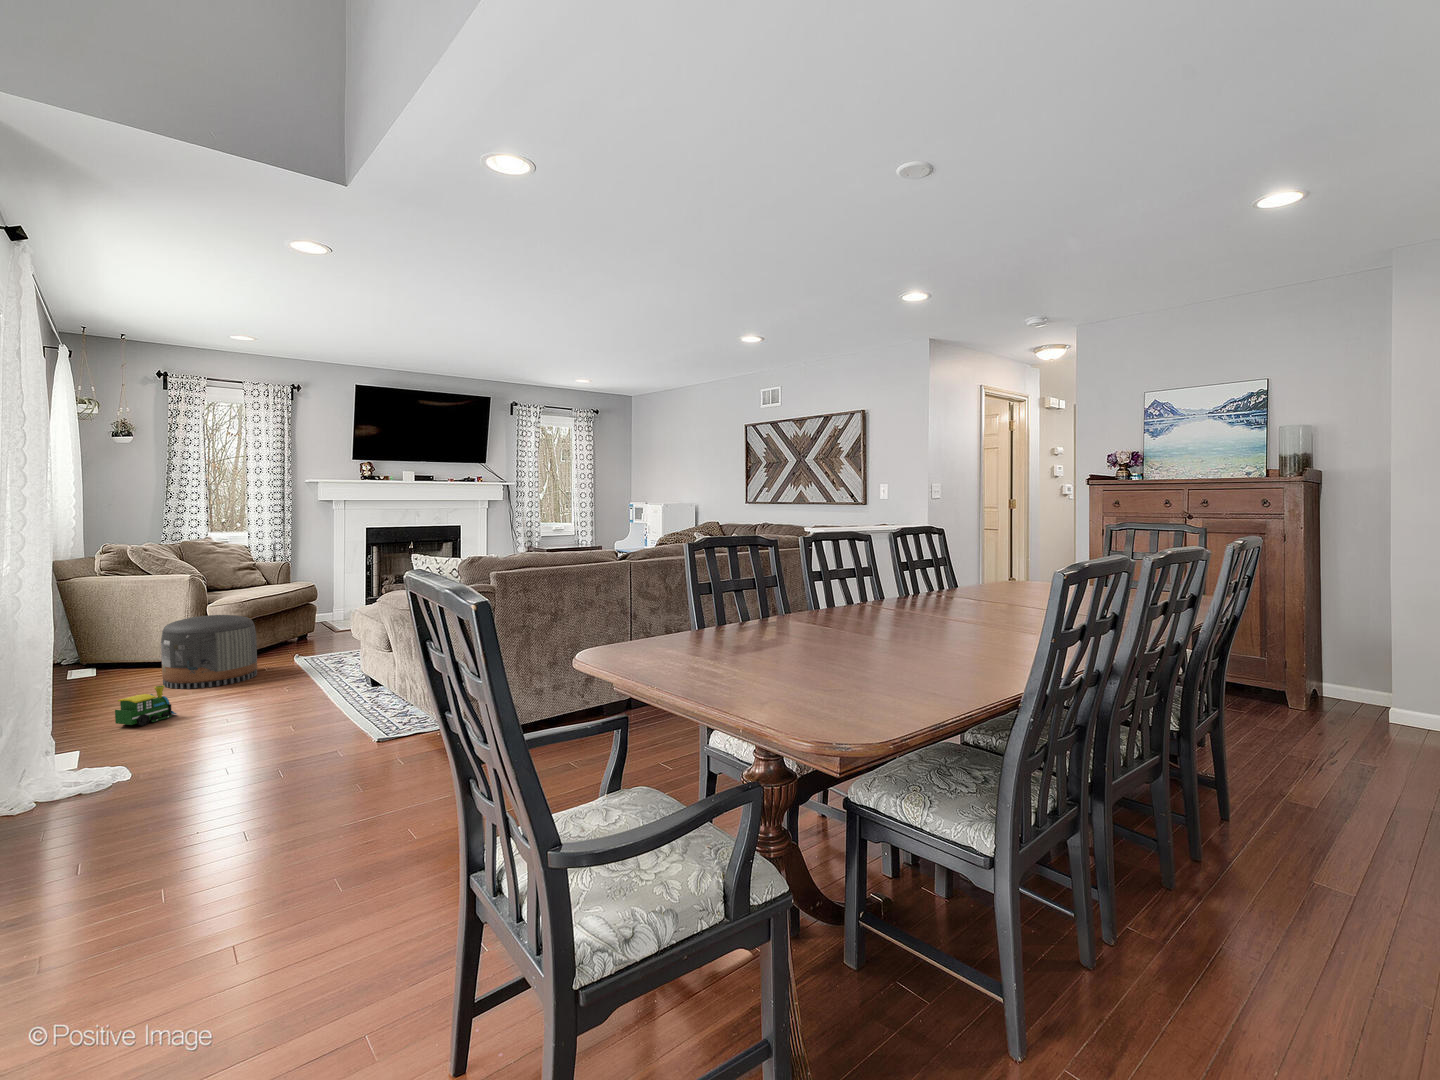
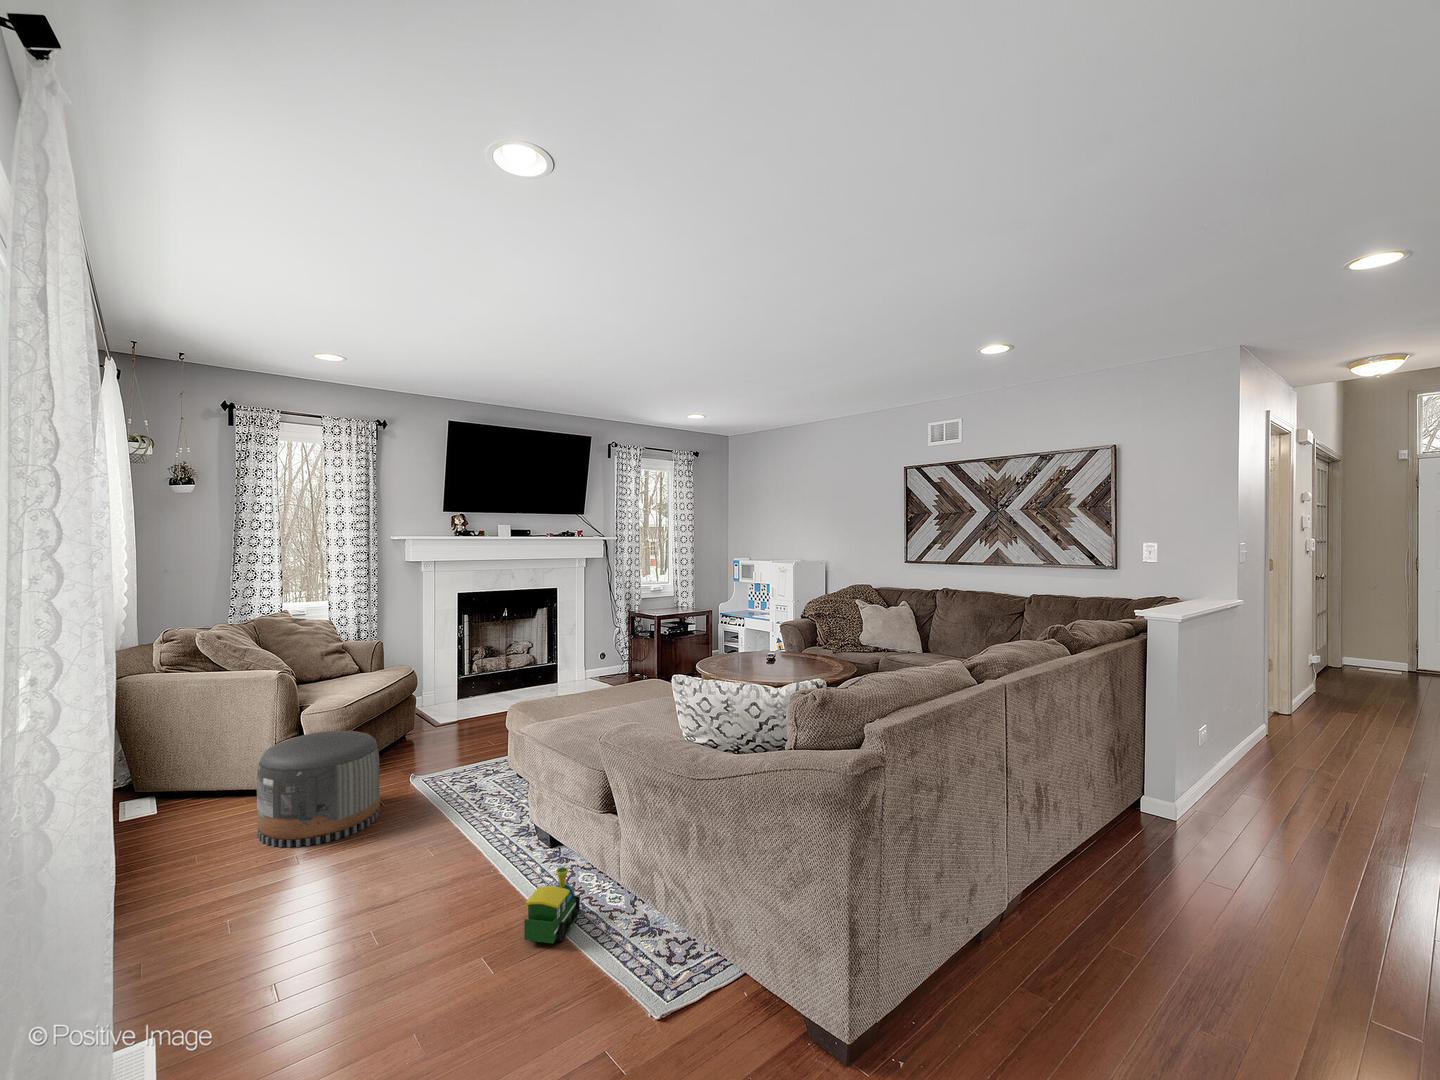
toy train: present [115,686,176,726] -> present [524,867,581,944]

